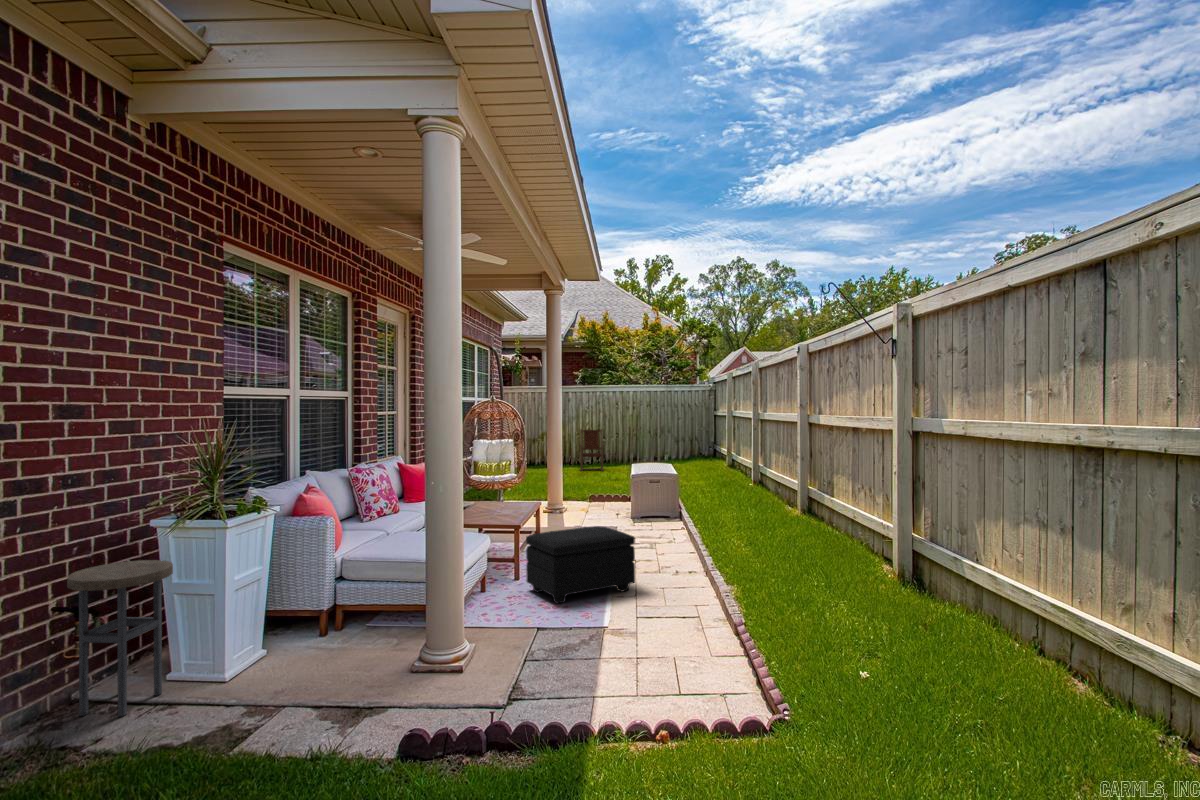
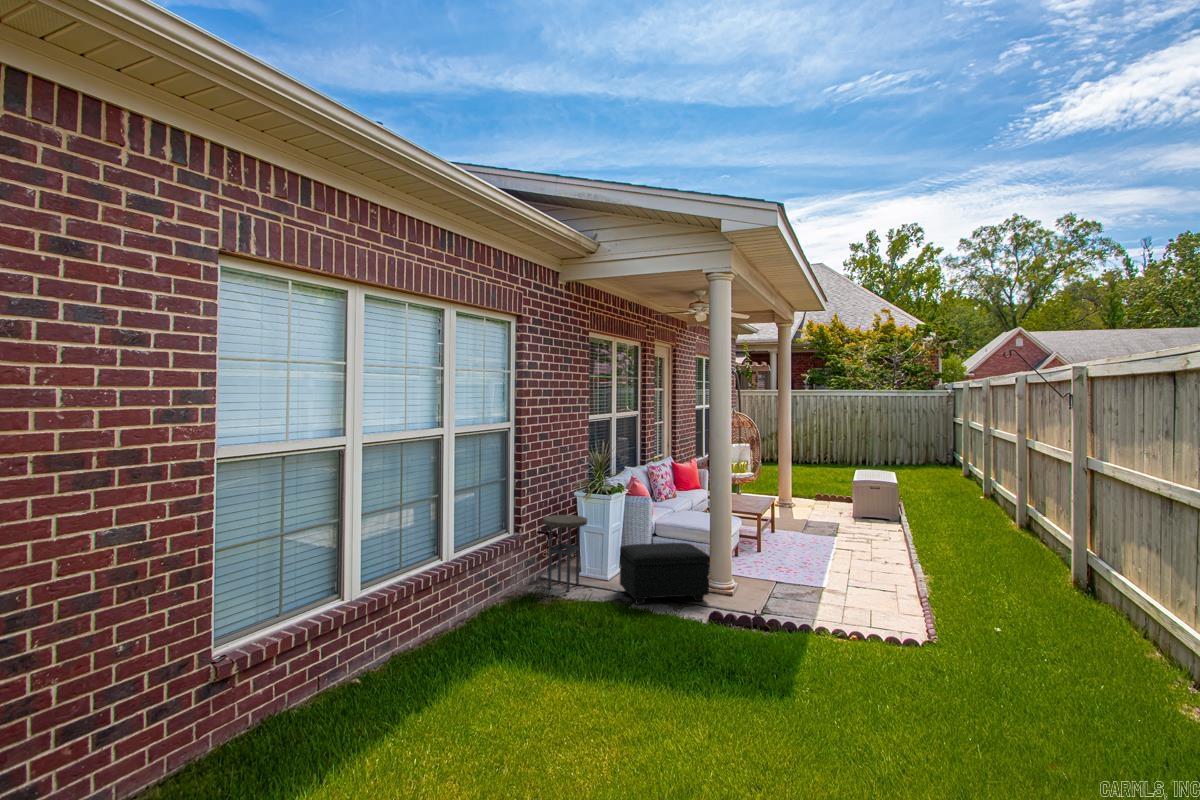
armchair: present [580,429,604,471] -> none [807,428,833,471]
footstool: present [526,526,635,603] -> present [620,543,710,604]

